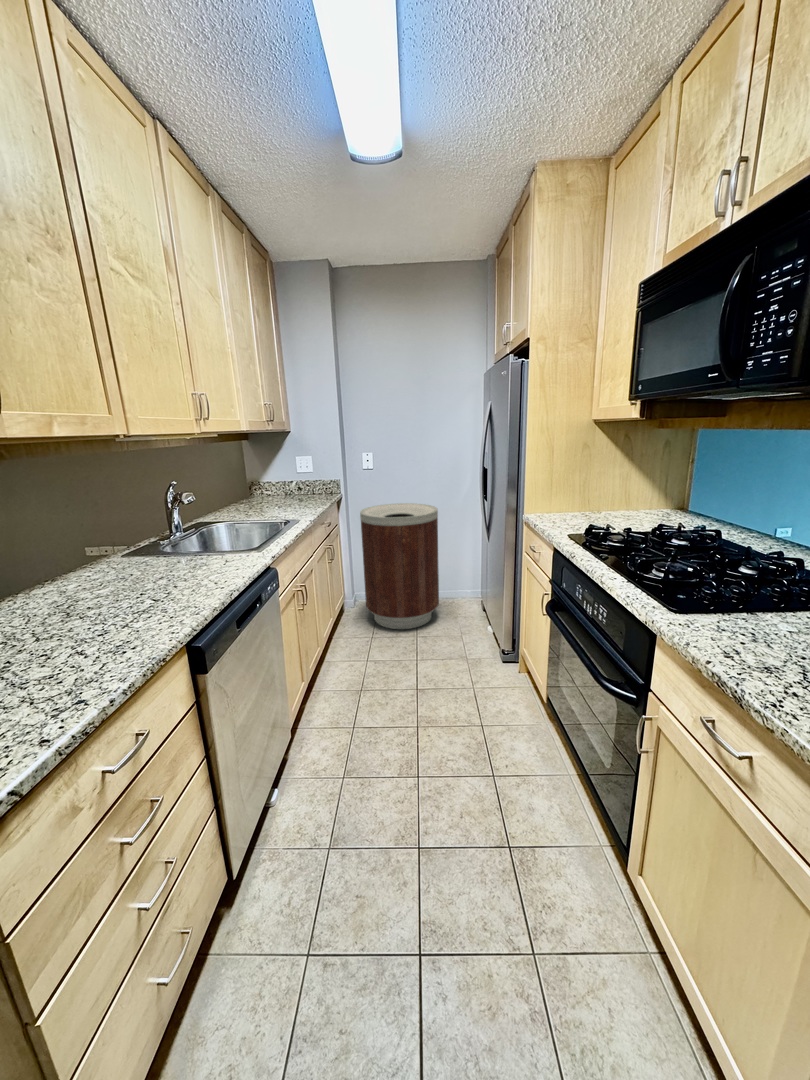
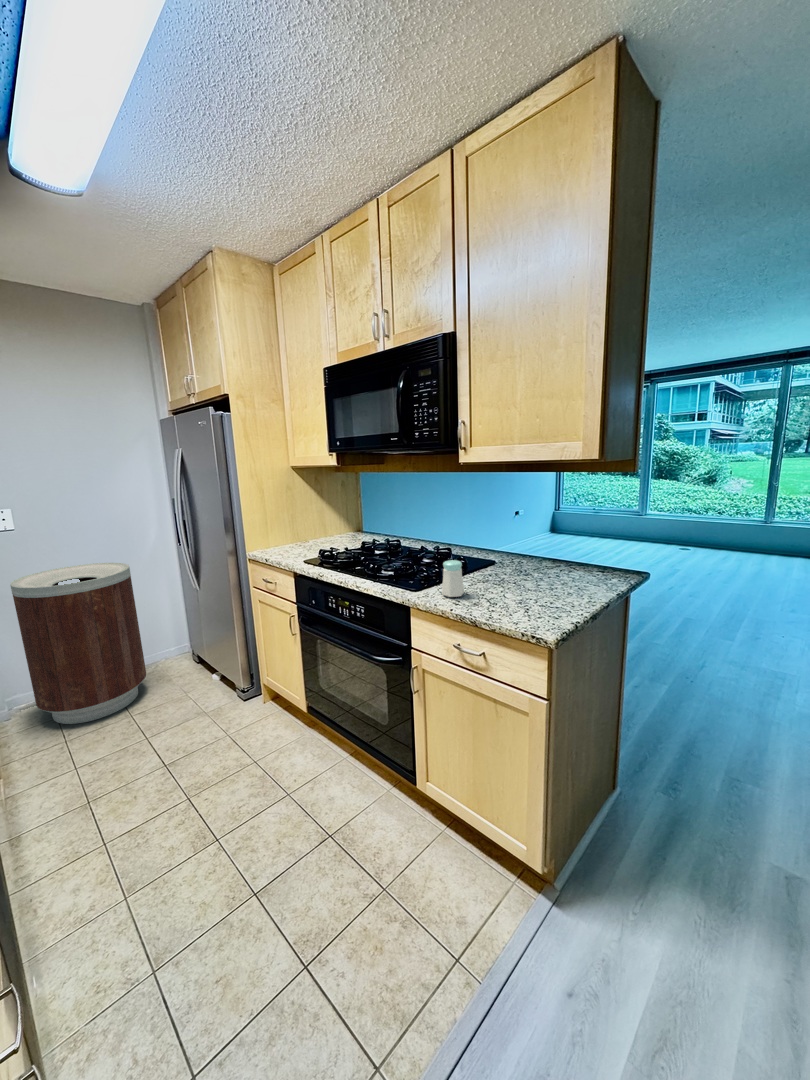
salt shaker: none [715,581,766,645] -> present [442,560,464,597]

